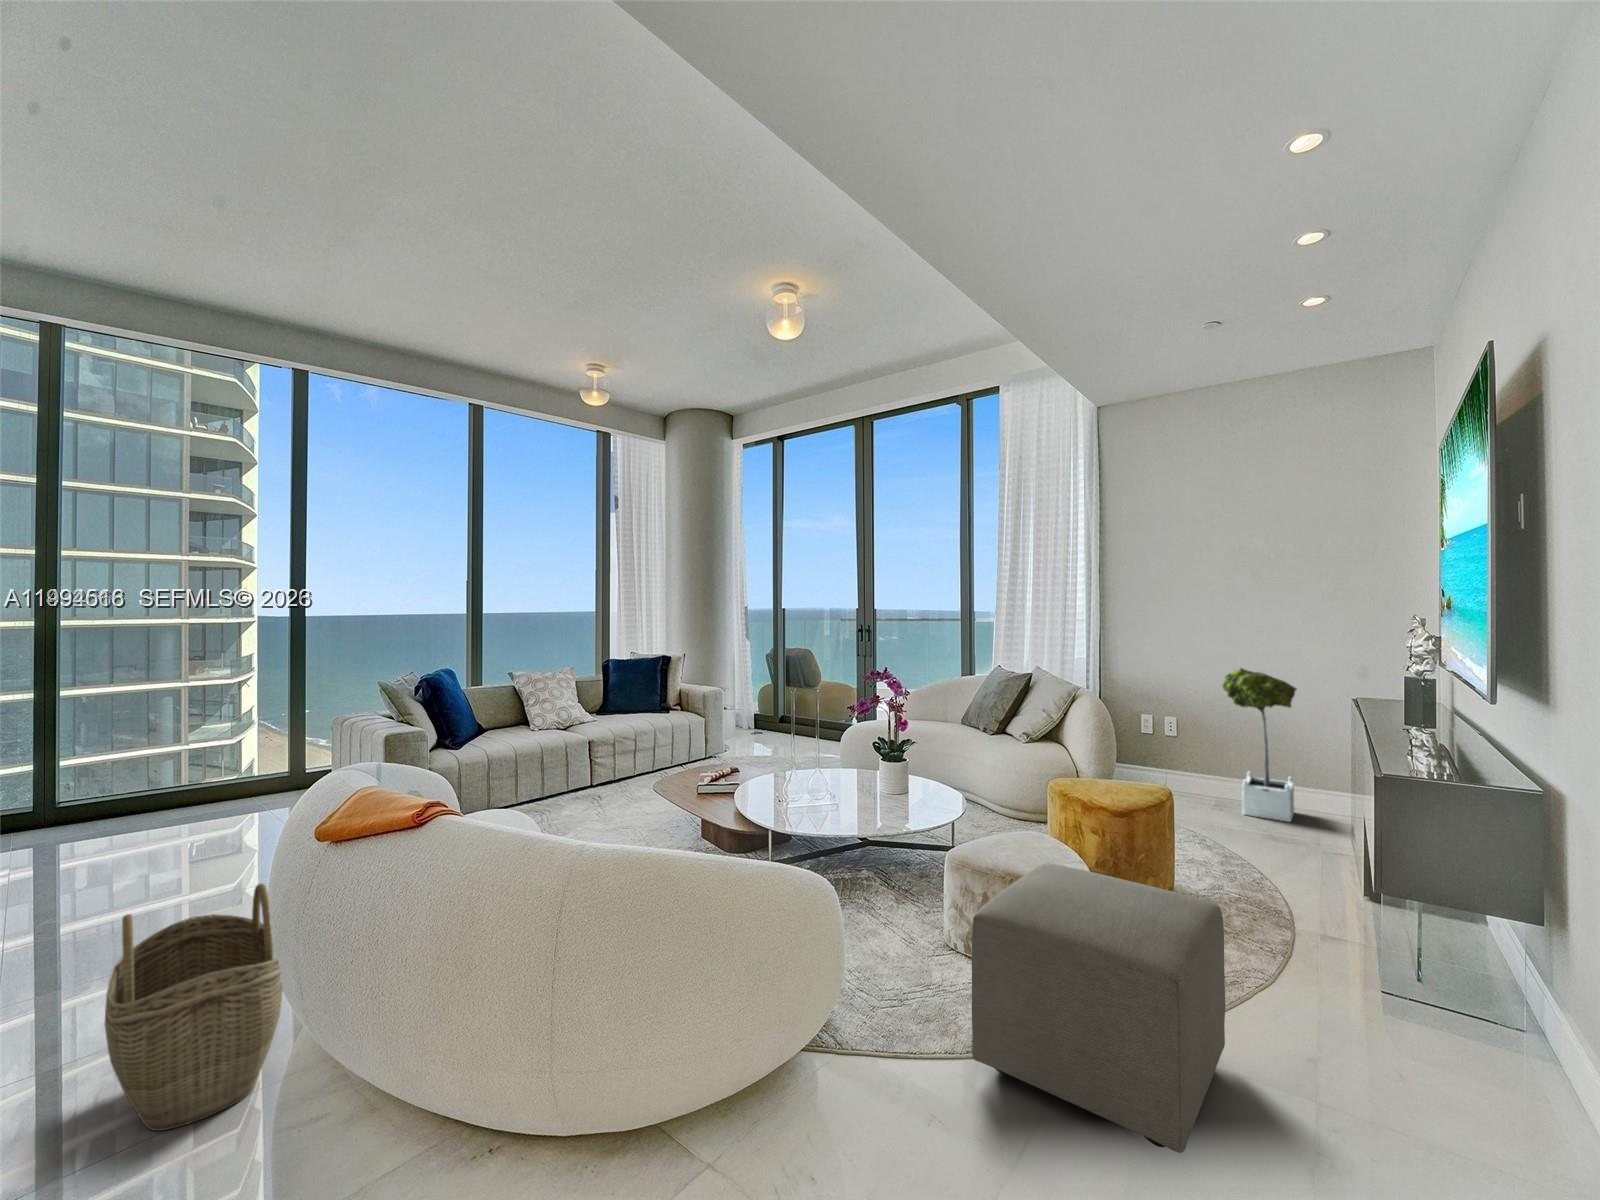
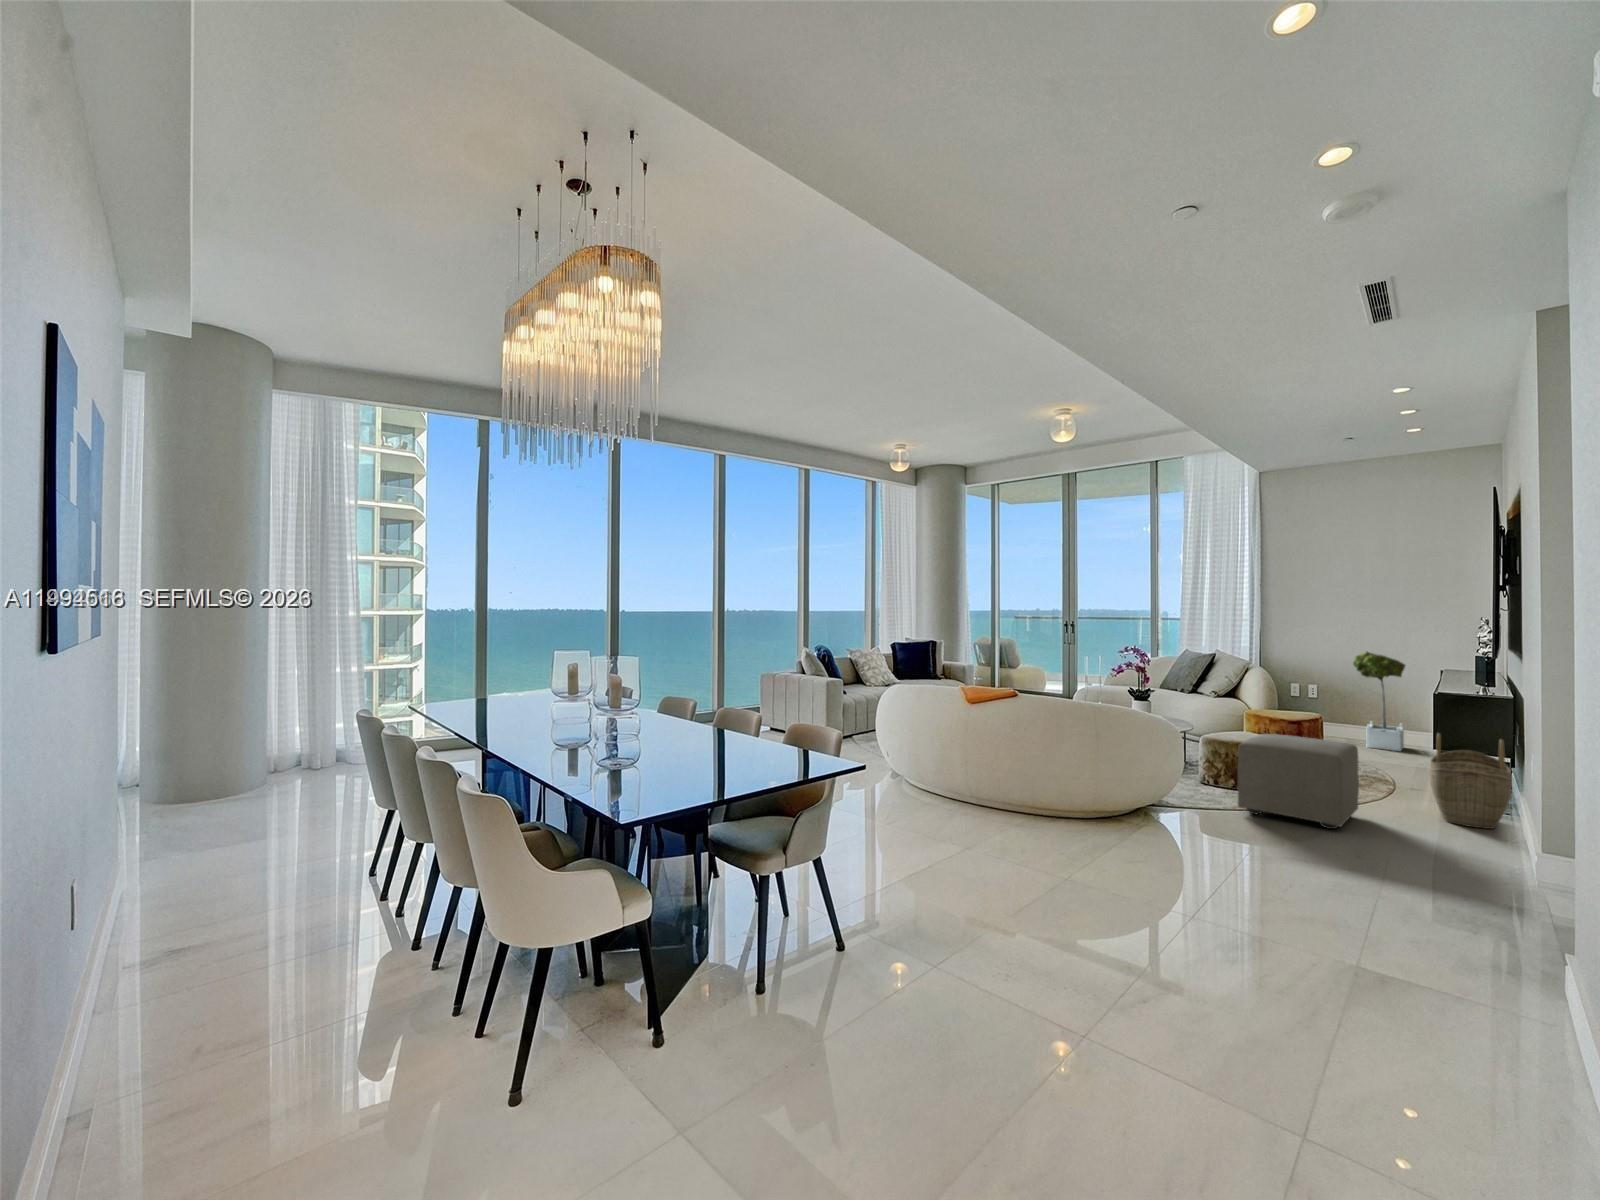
woven basket: present [105,884,283,1131] -> present [1429,733,1512,829]

